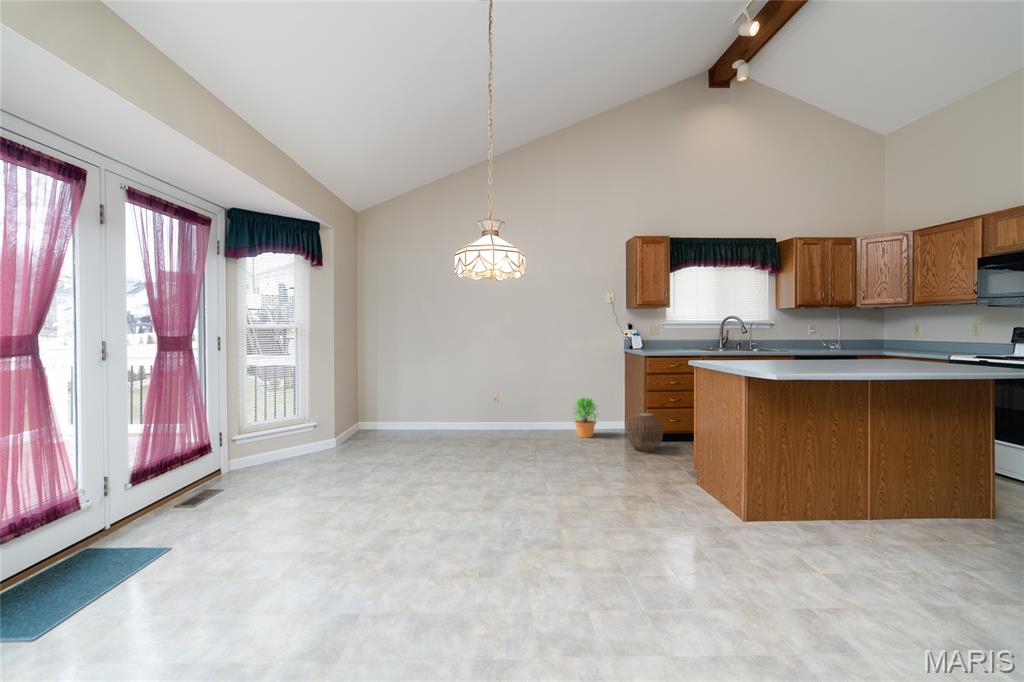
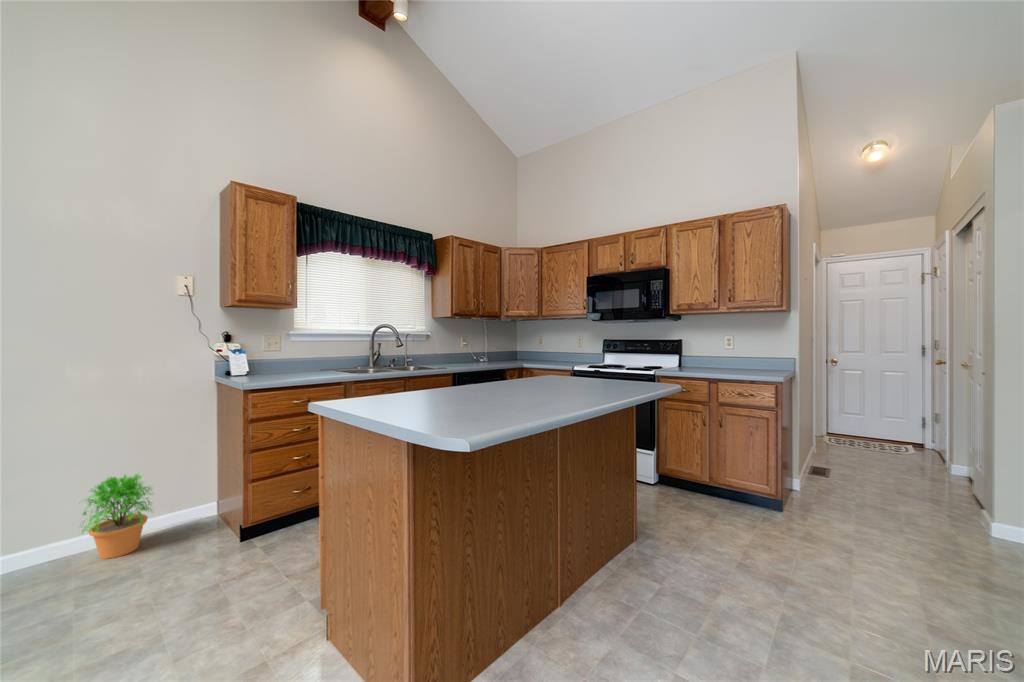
woven basket: present [627,412,663,452] -> none [203,490,276,566]

